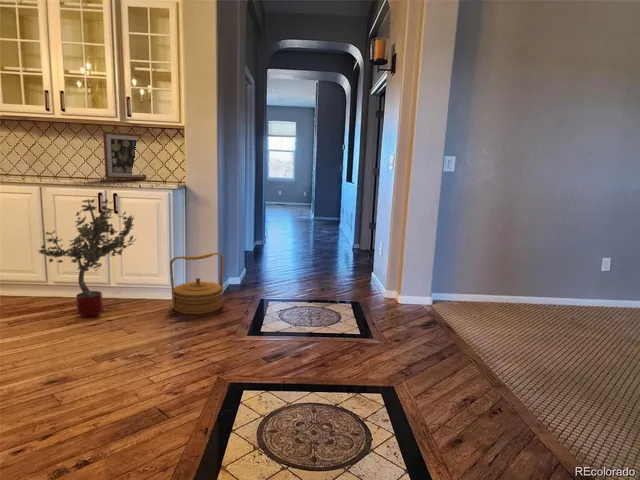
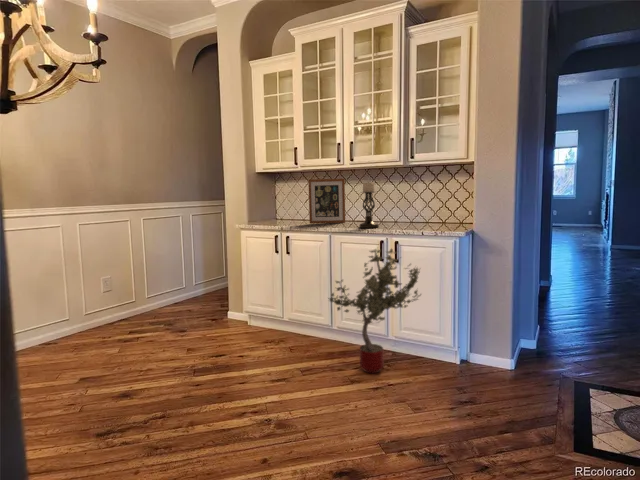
picture frame: present [103,131,146,180] -> present [308,179,345,224]
candle holder: none [75,134,98,181] -> present [359,181,379,228]
woven basket: present [170,253,223,314] -> none [456,314,521,391]

